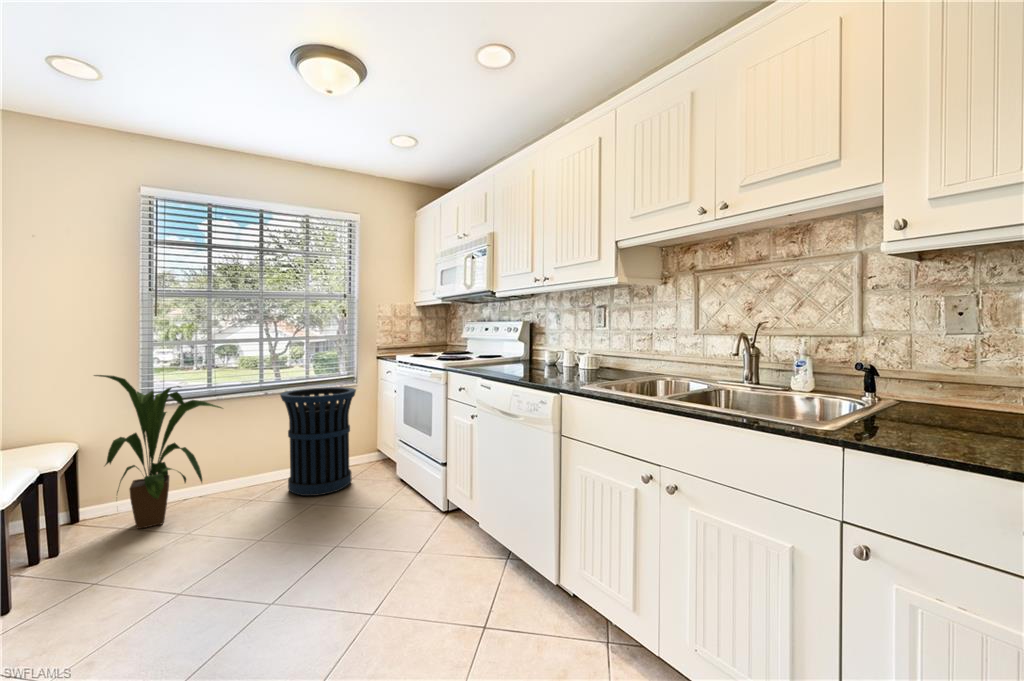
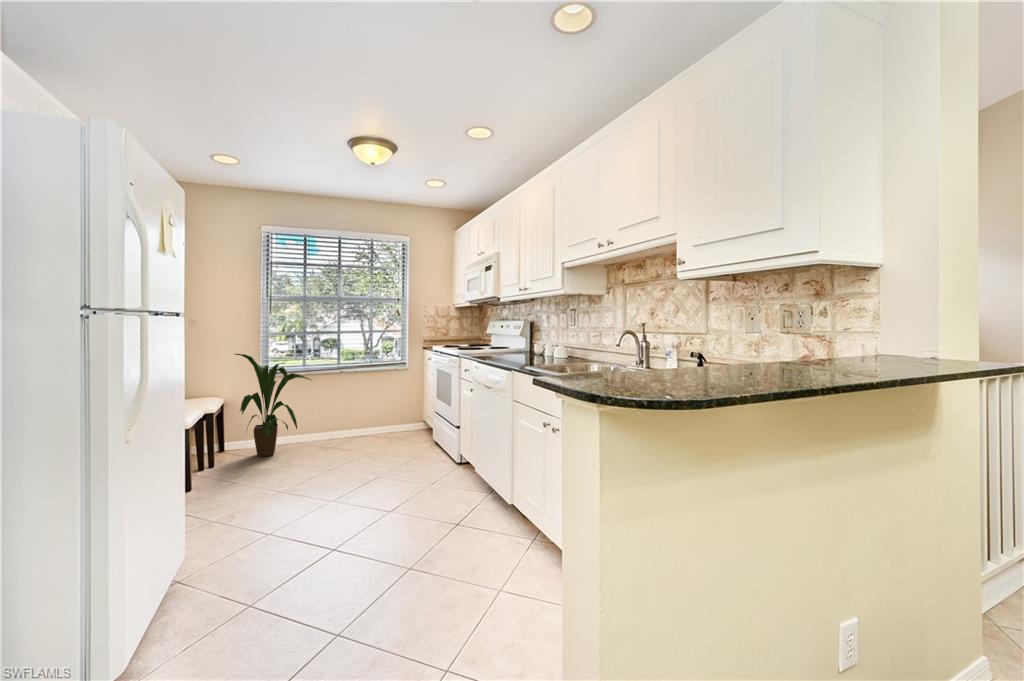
trash can: present [280,387,356,496] -> none [350,369,404,446]

